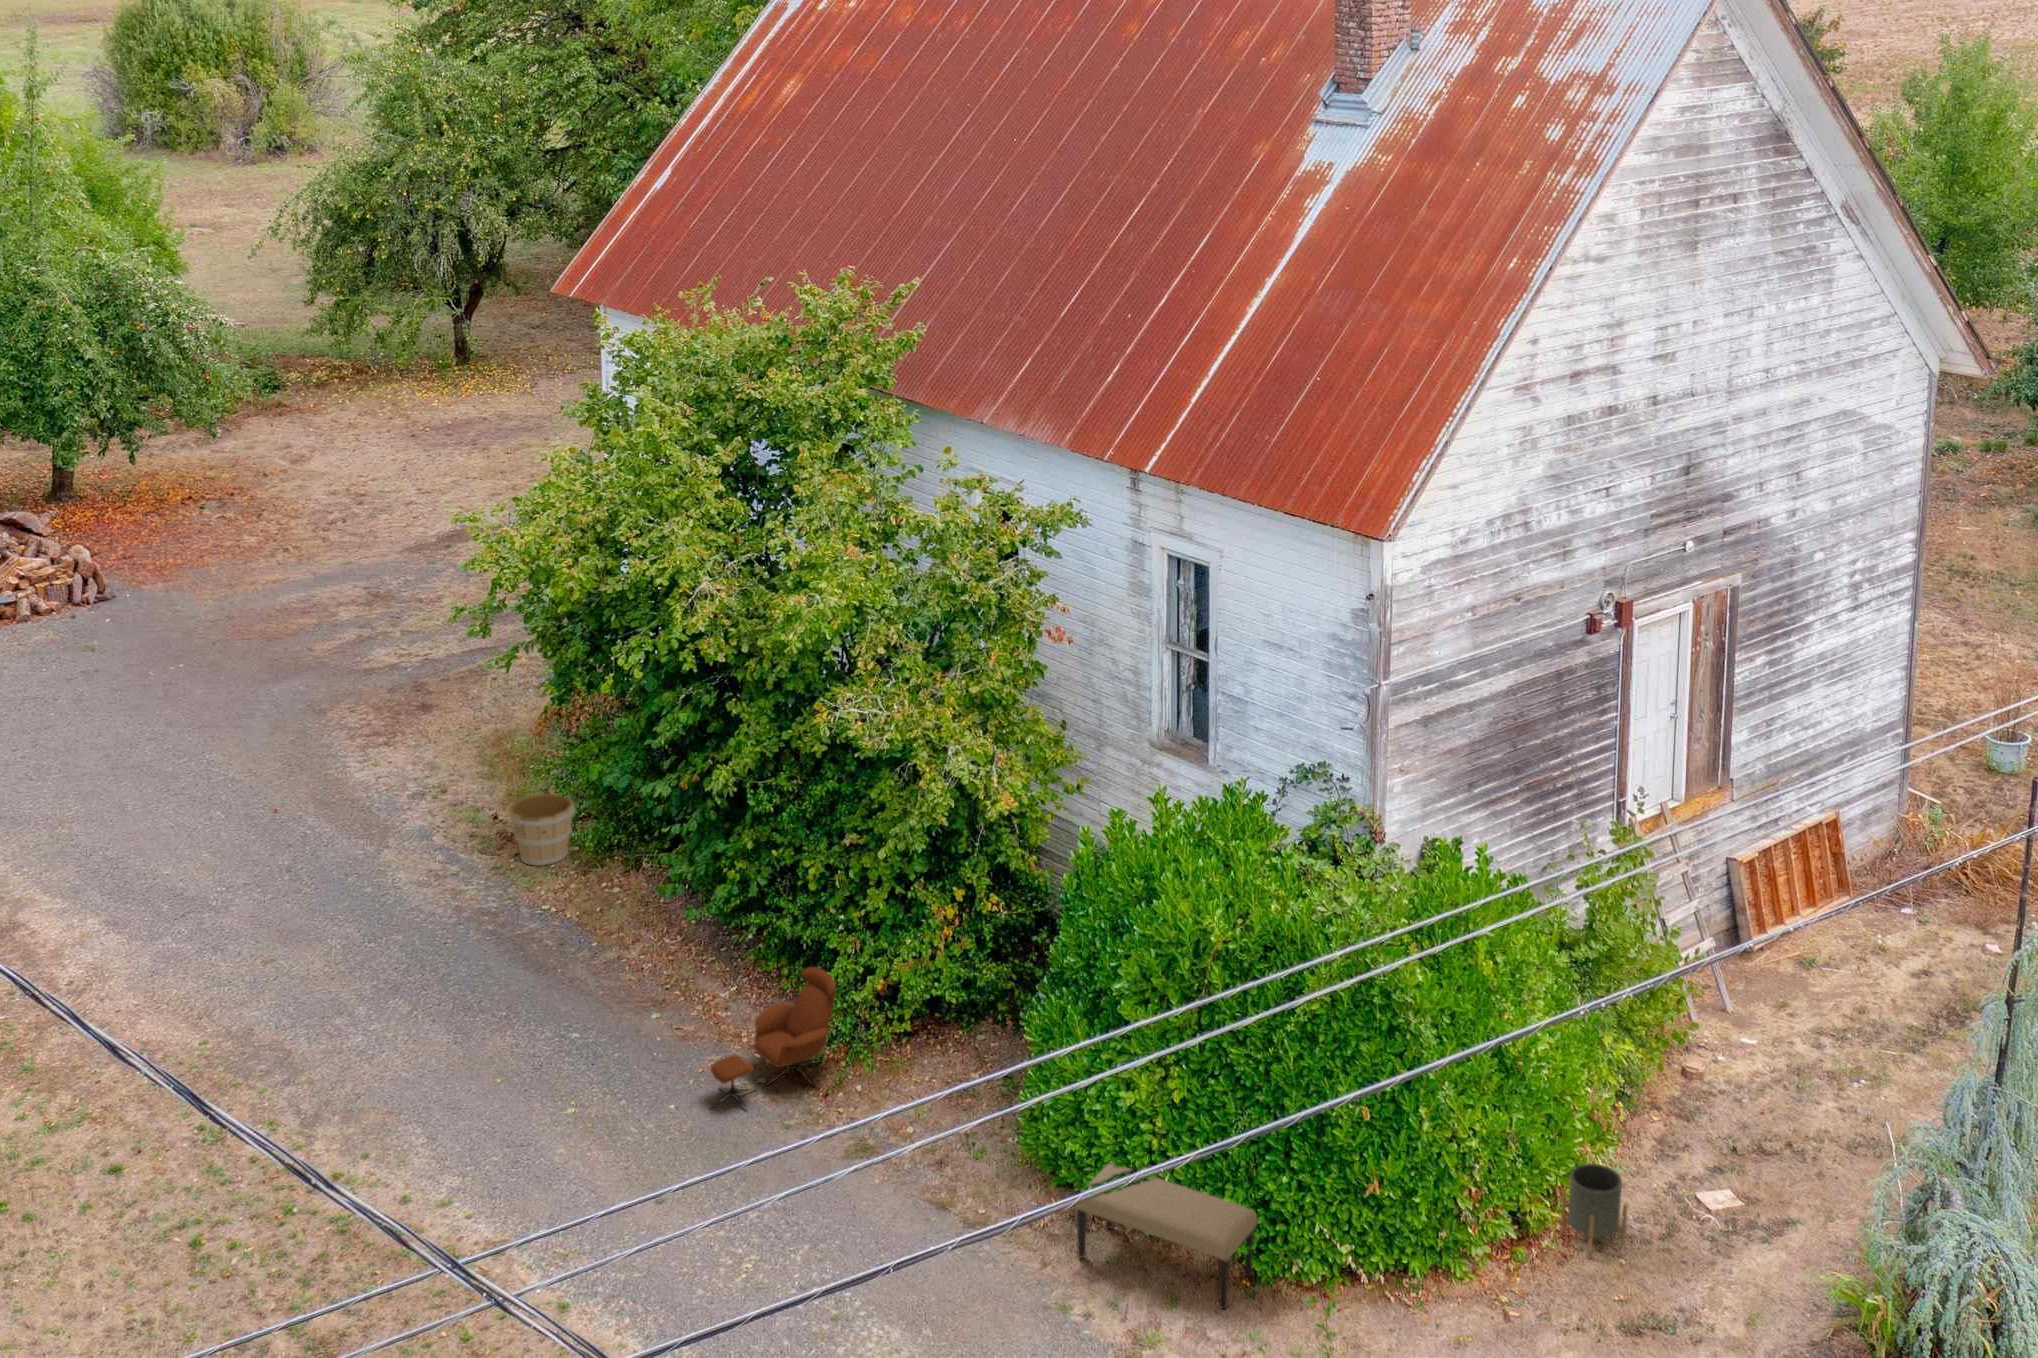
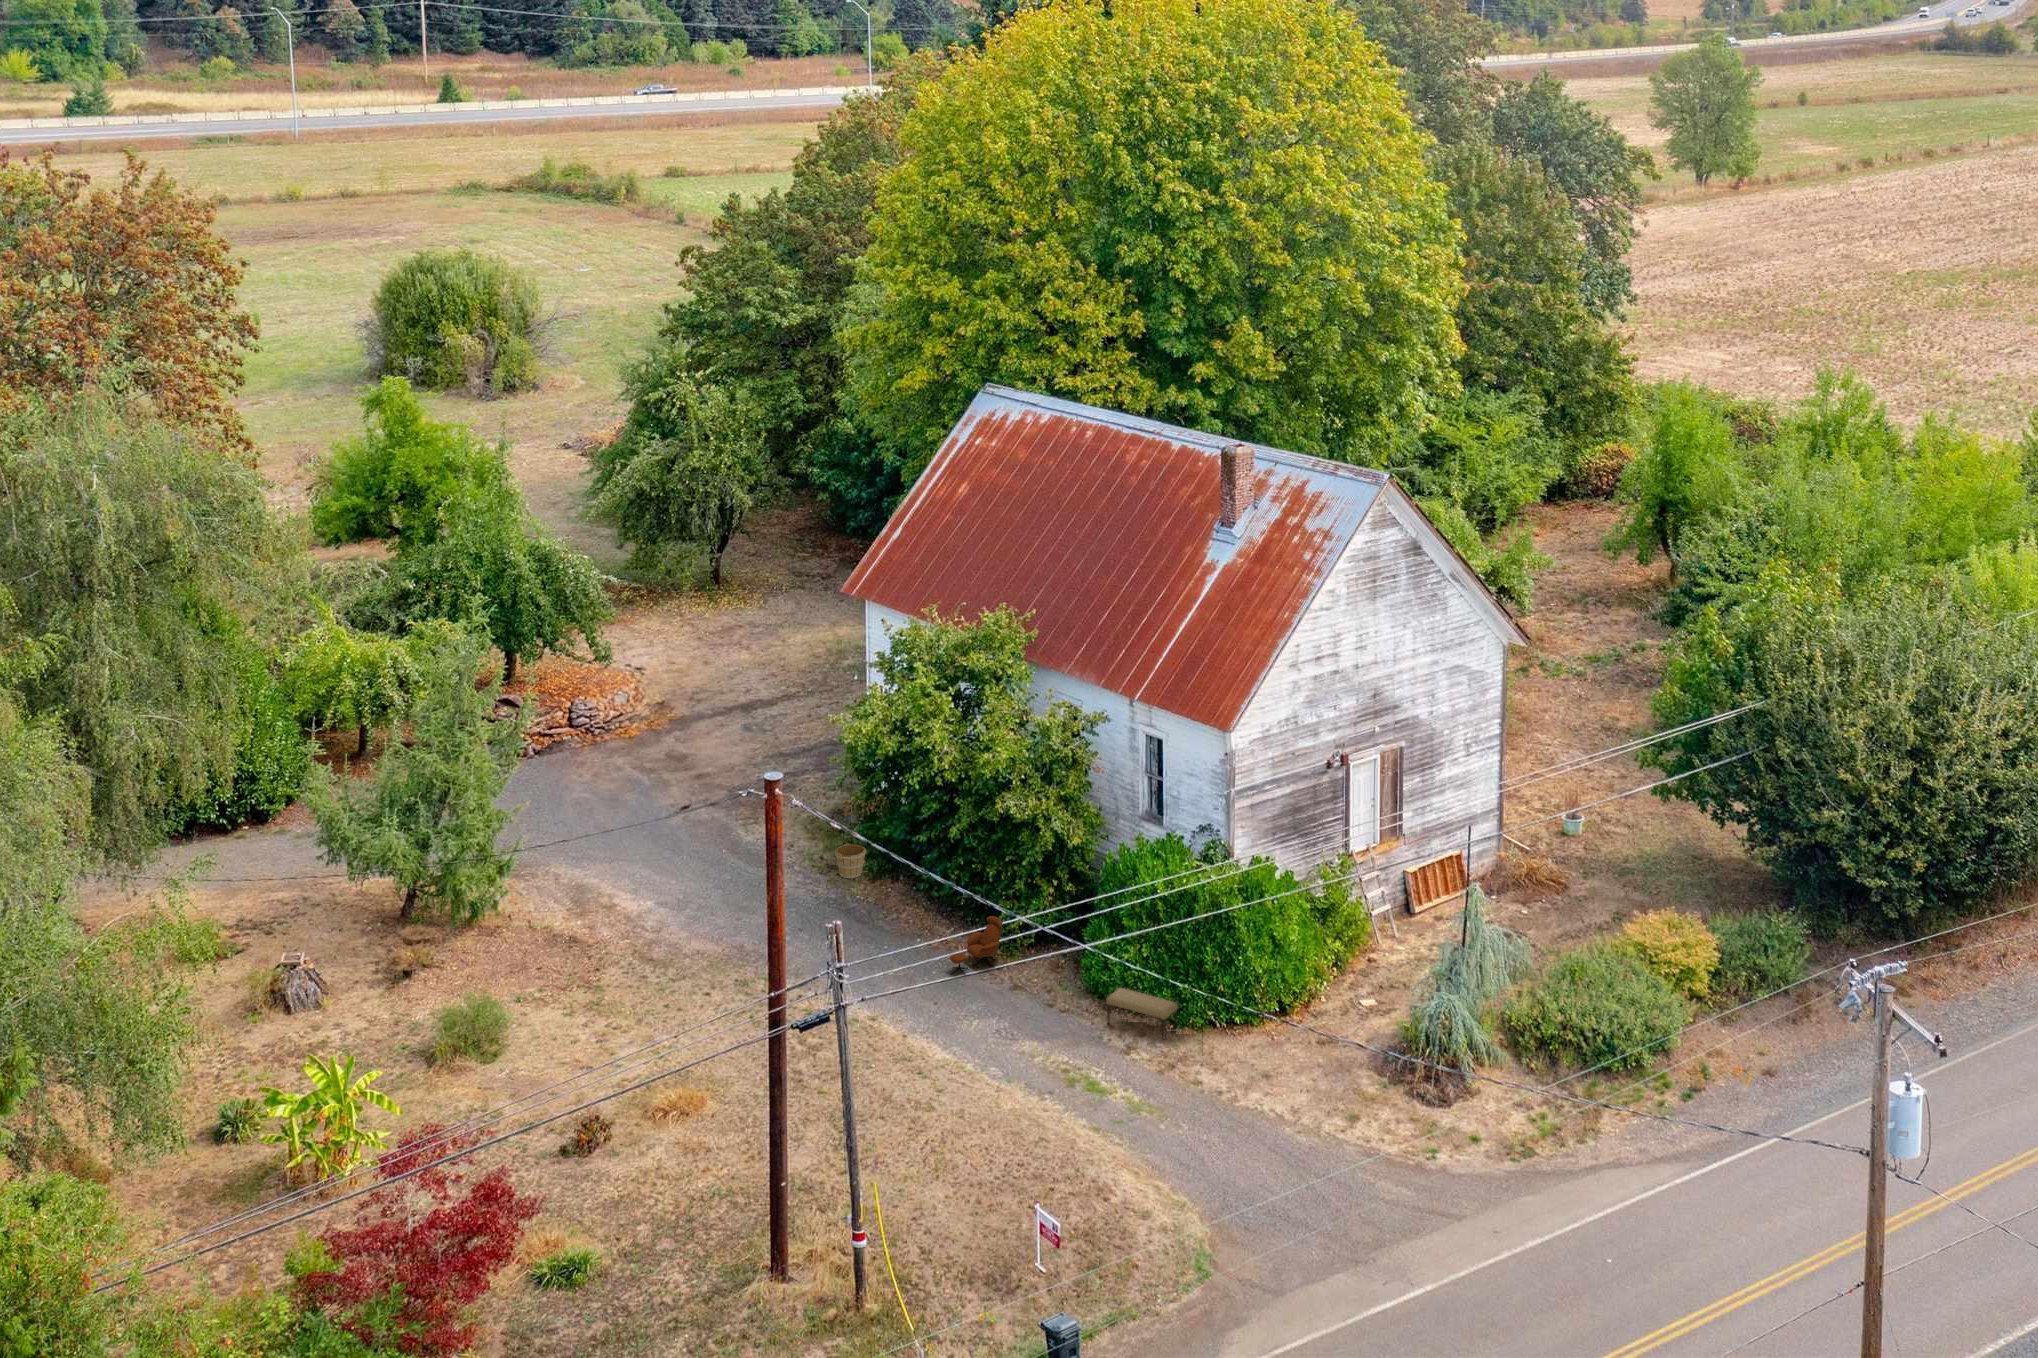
planter: present [1560,1164,1628,1259] -> none [1301,988,1326,1024]

